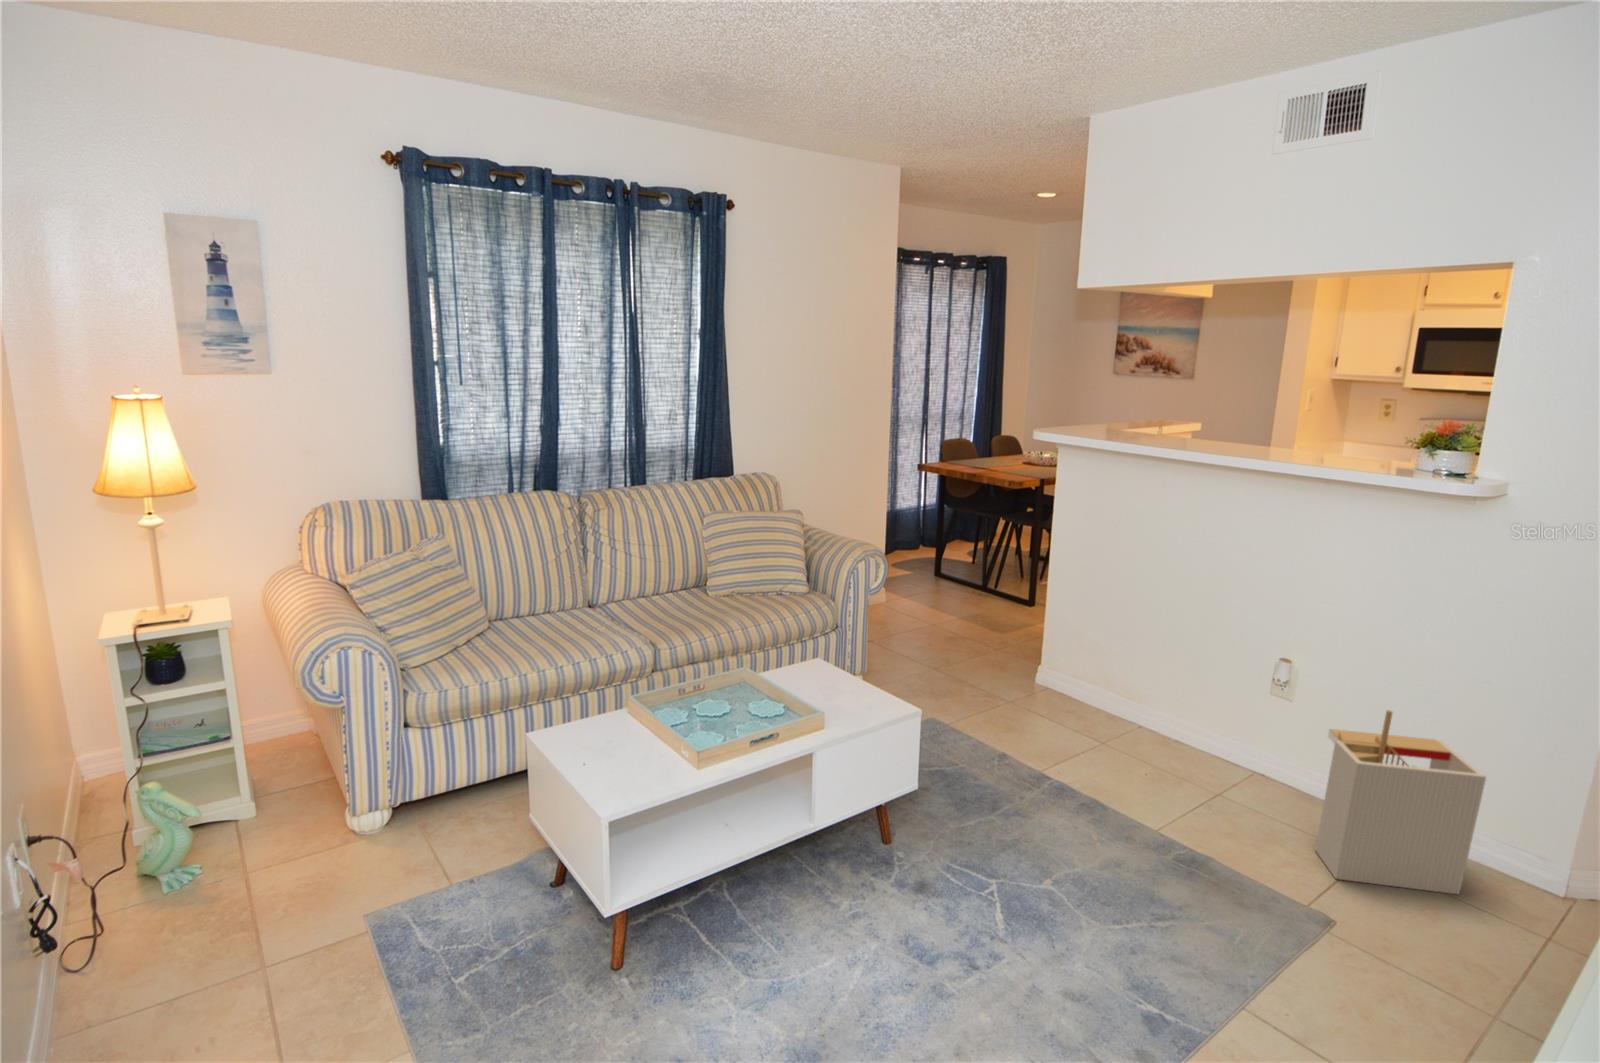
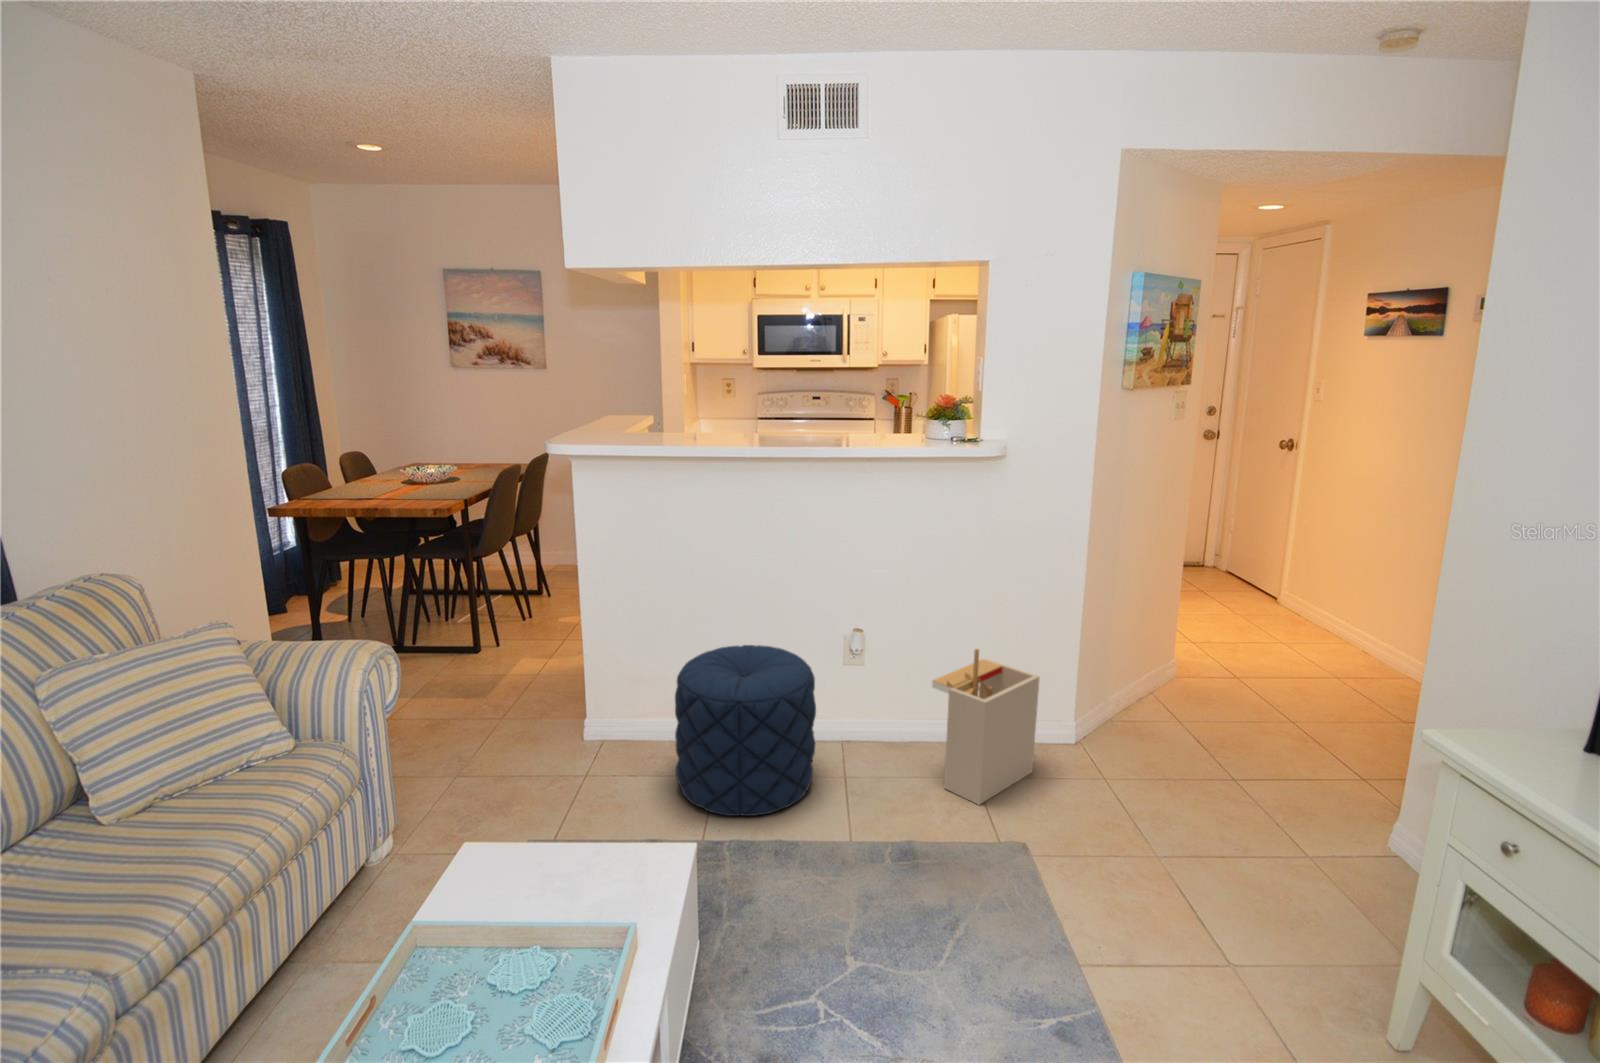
pouf: none [1058,631,1206,789] -> present [675,645,816,816]

